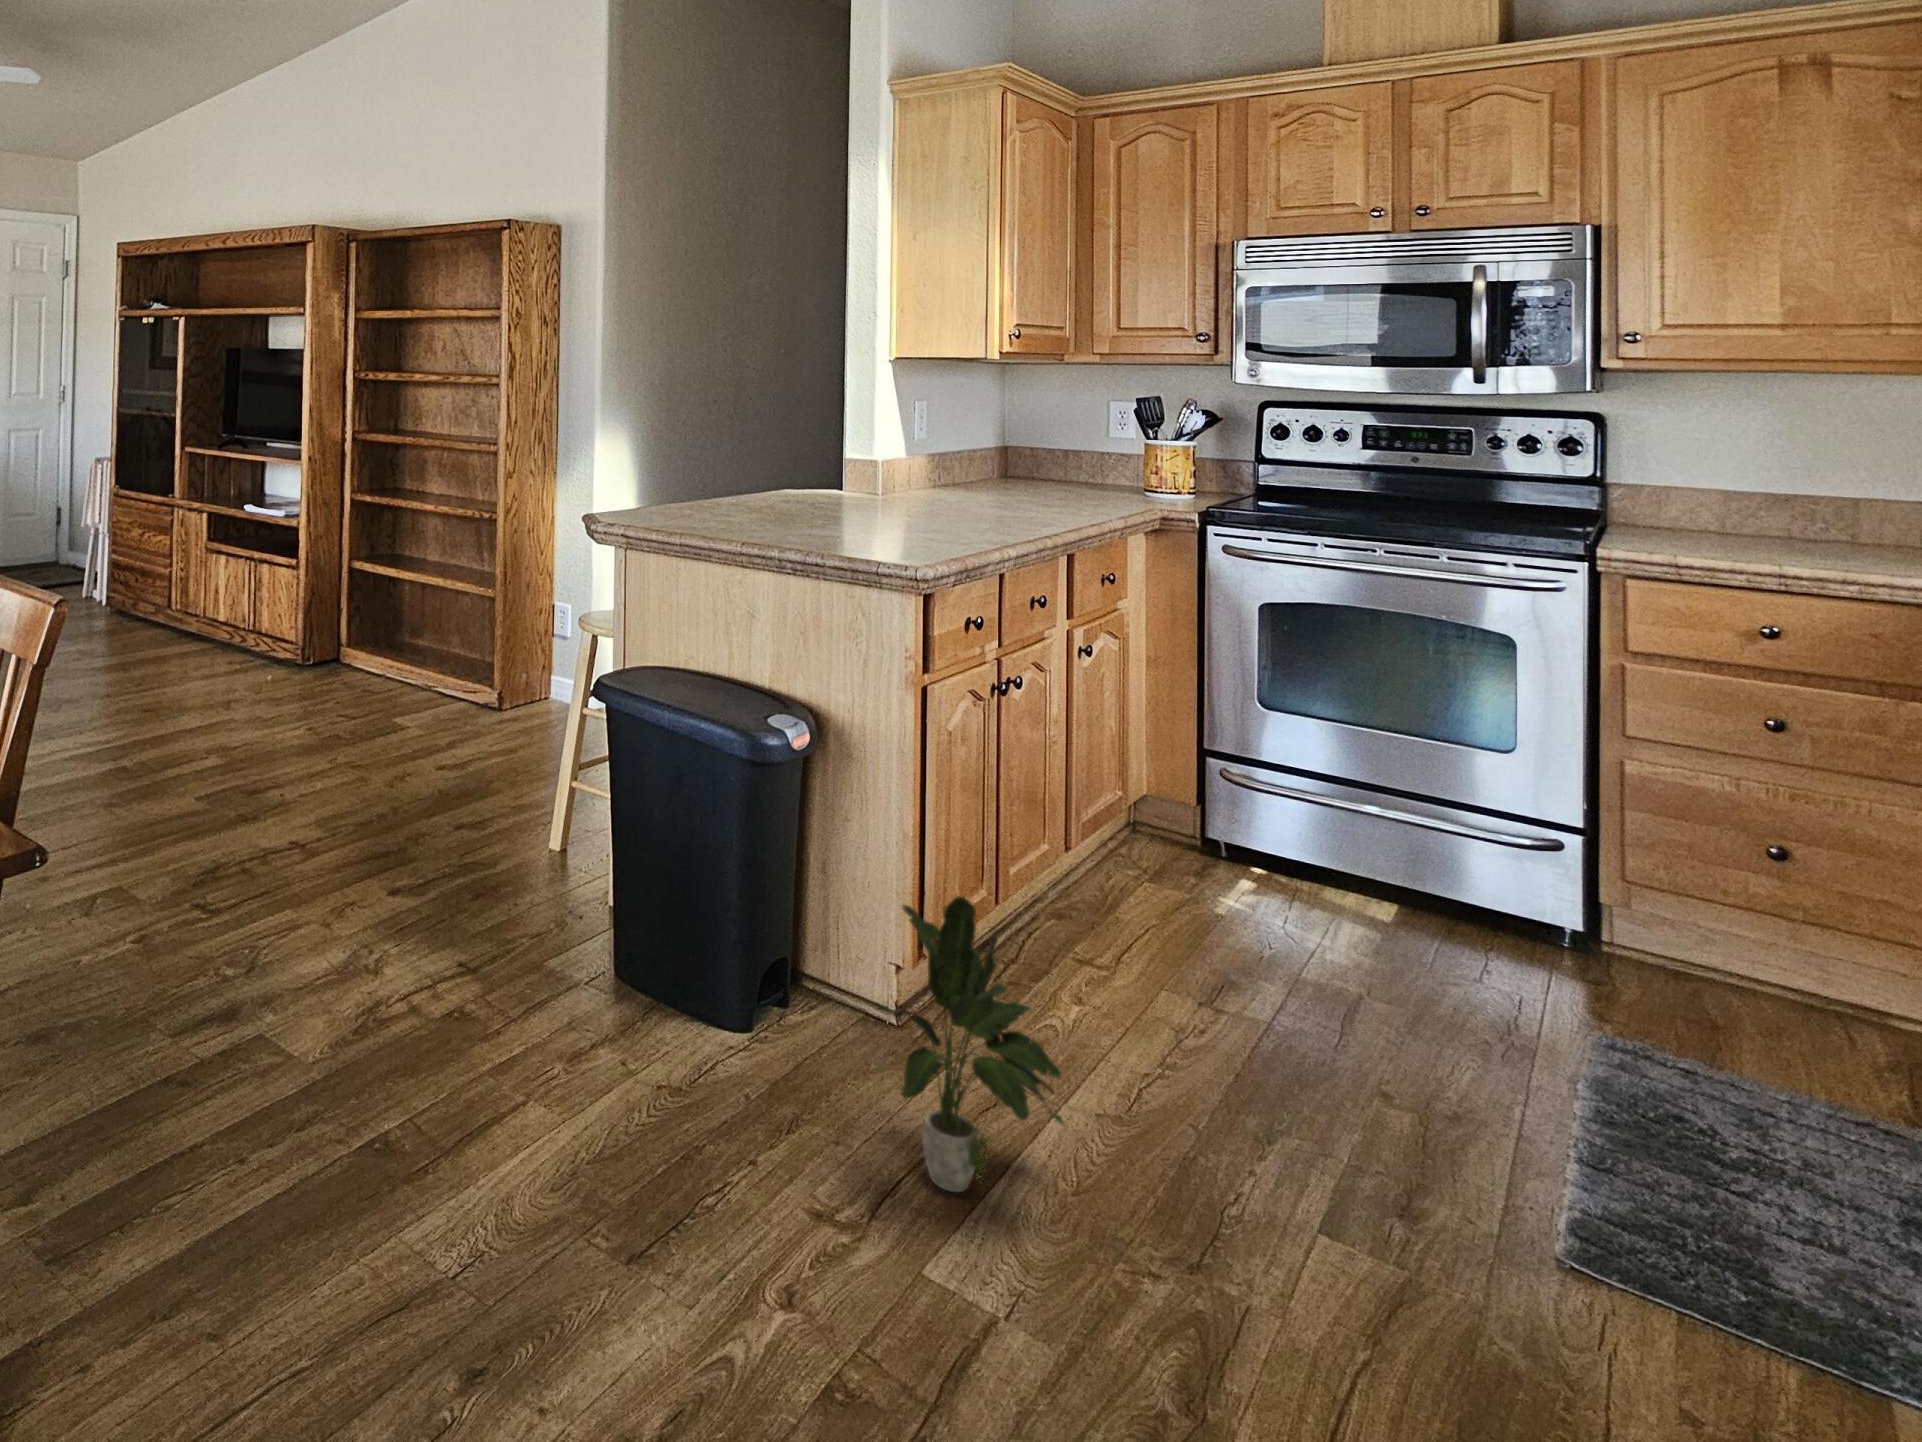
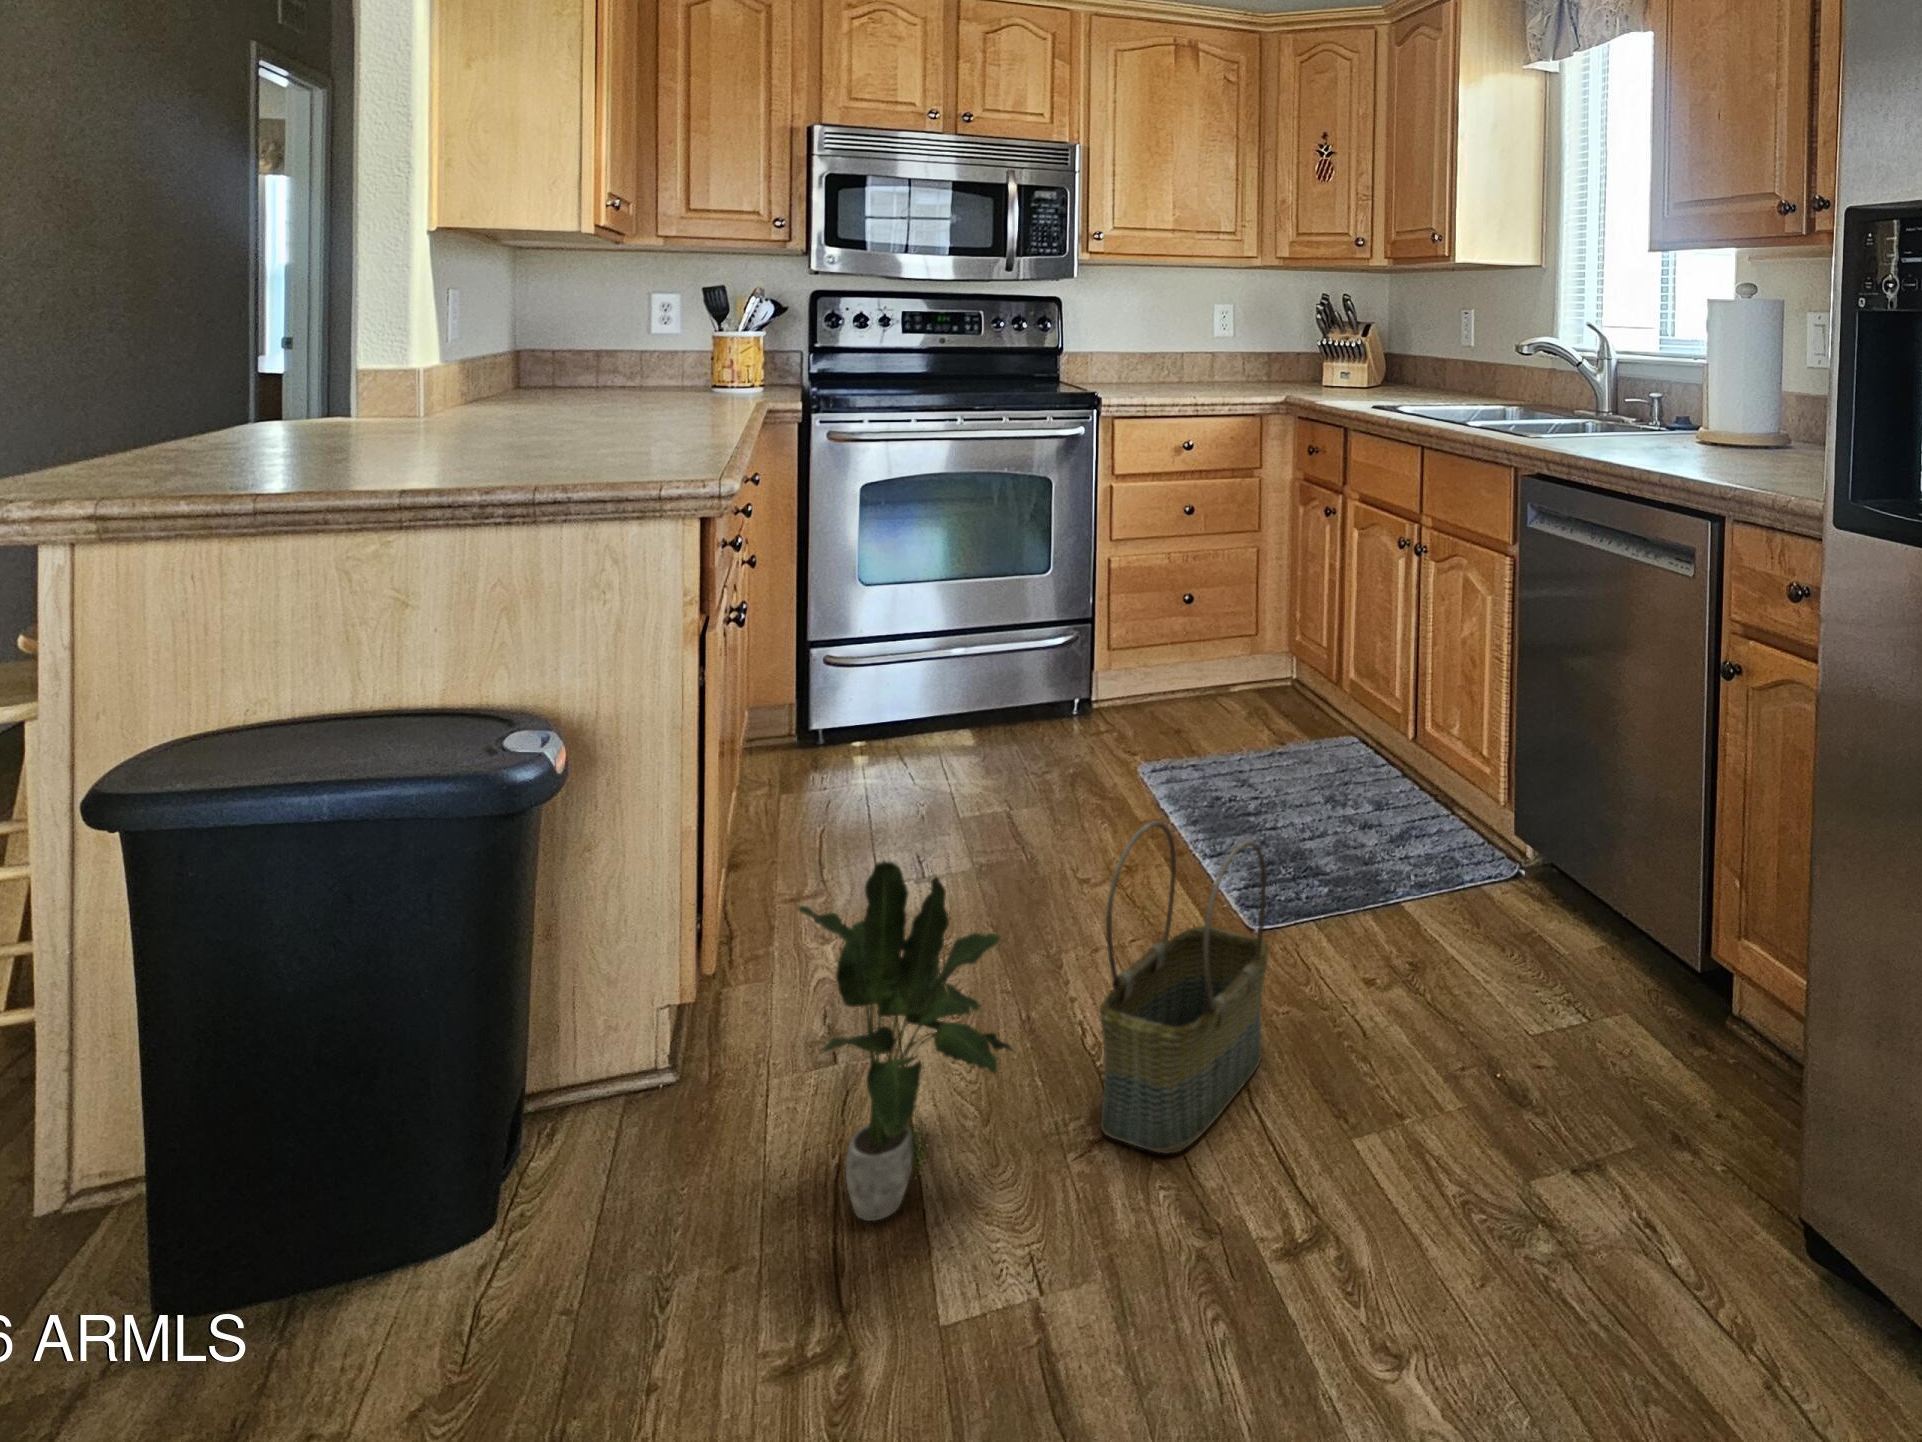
basket: none [1161,995,1425,1351] -> present [1100,822,1269,1153]

